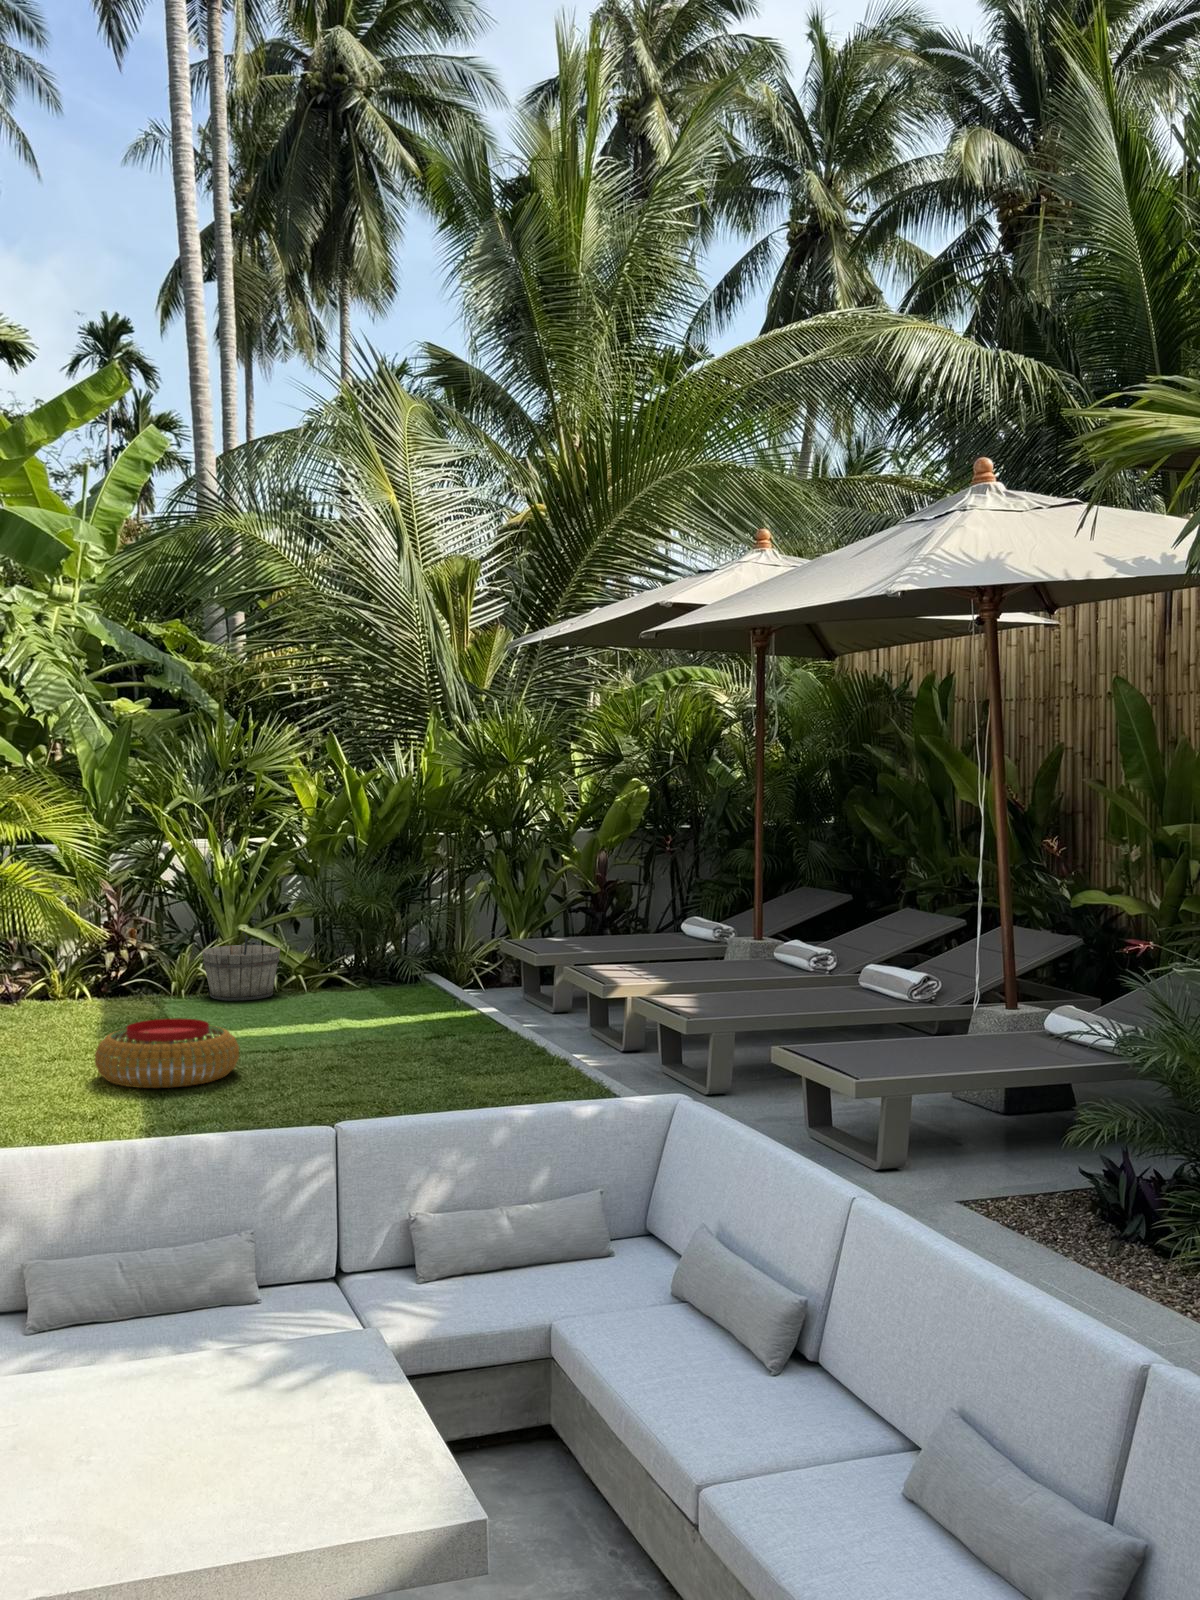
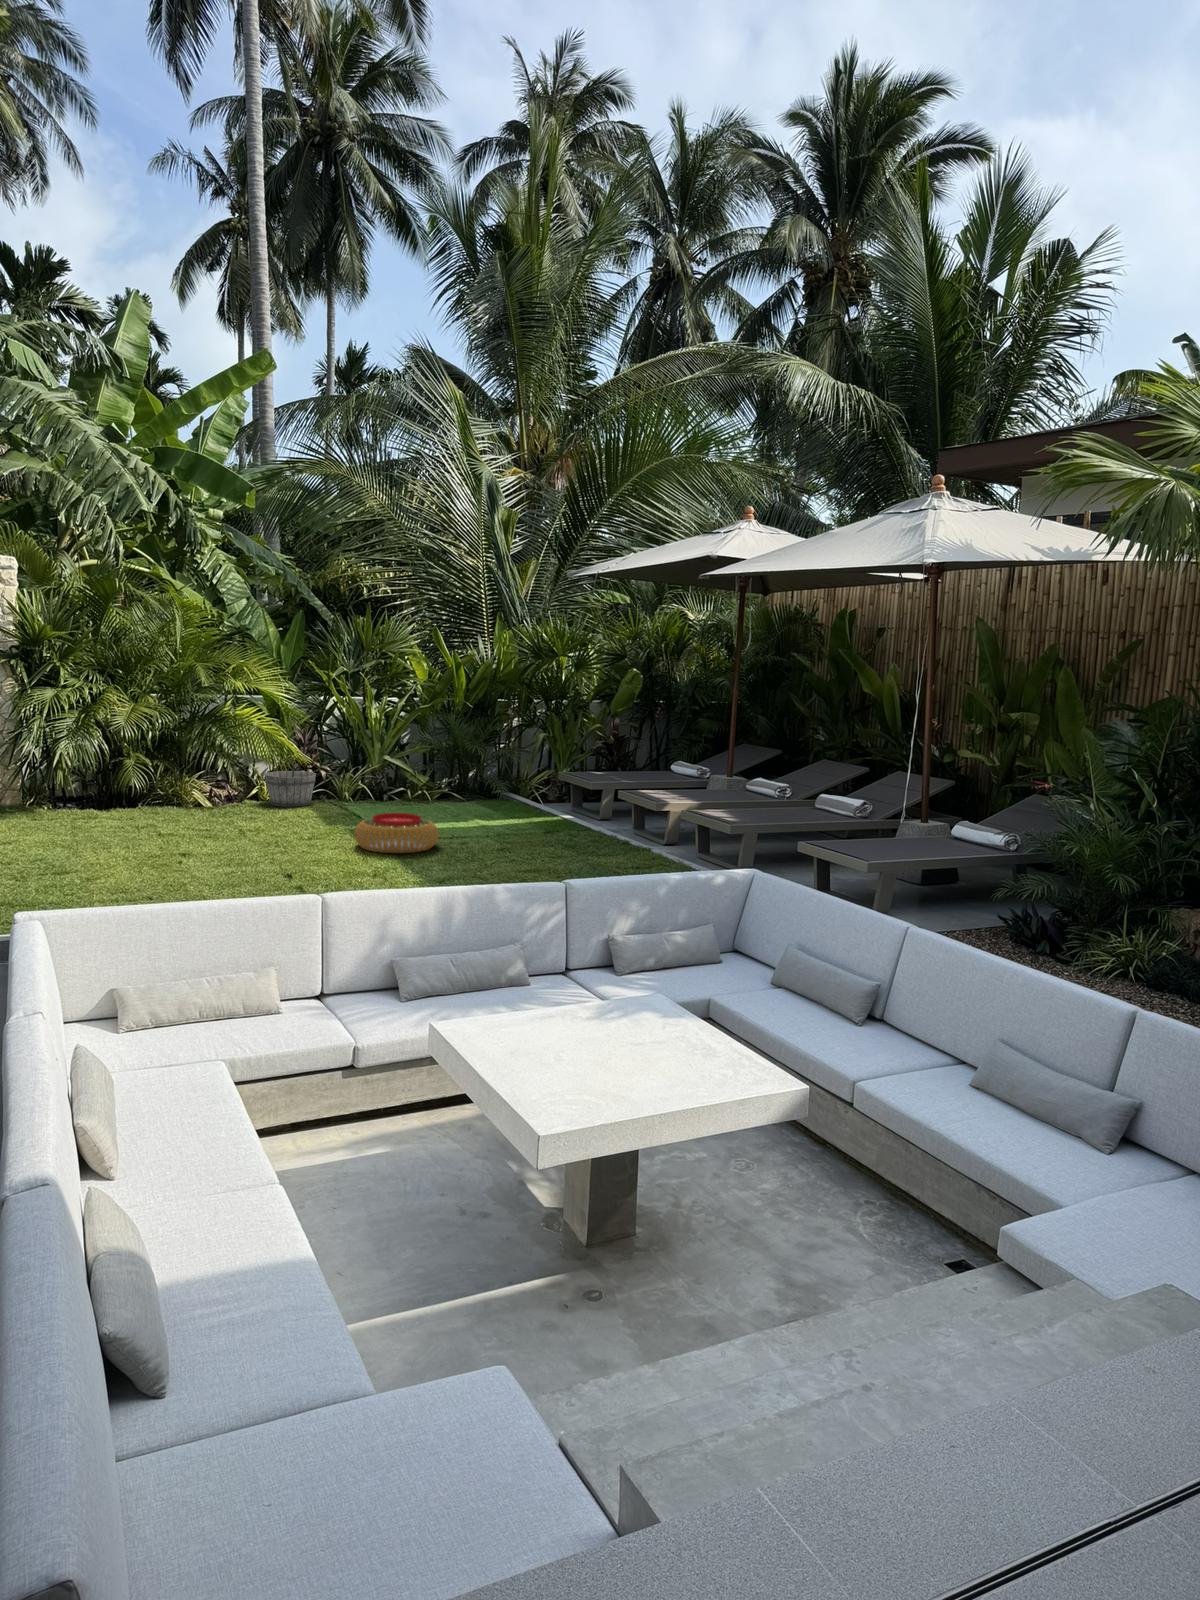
wooden bucket: present [202,932,280,1001] -> present [265,762,316,807]

